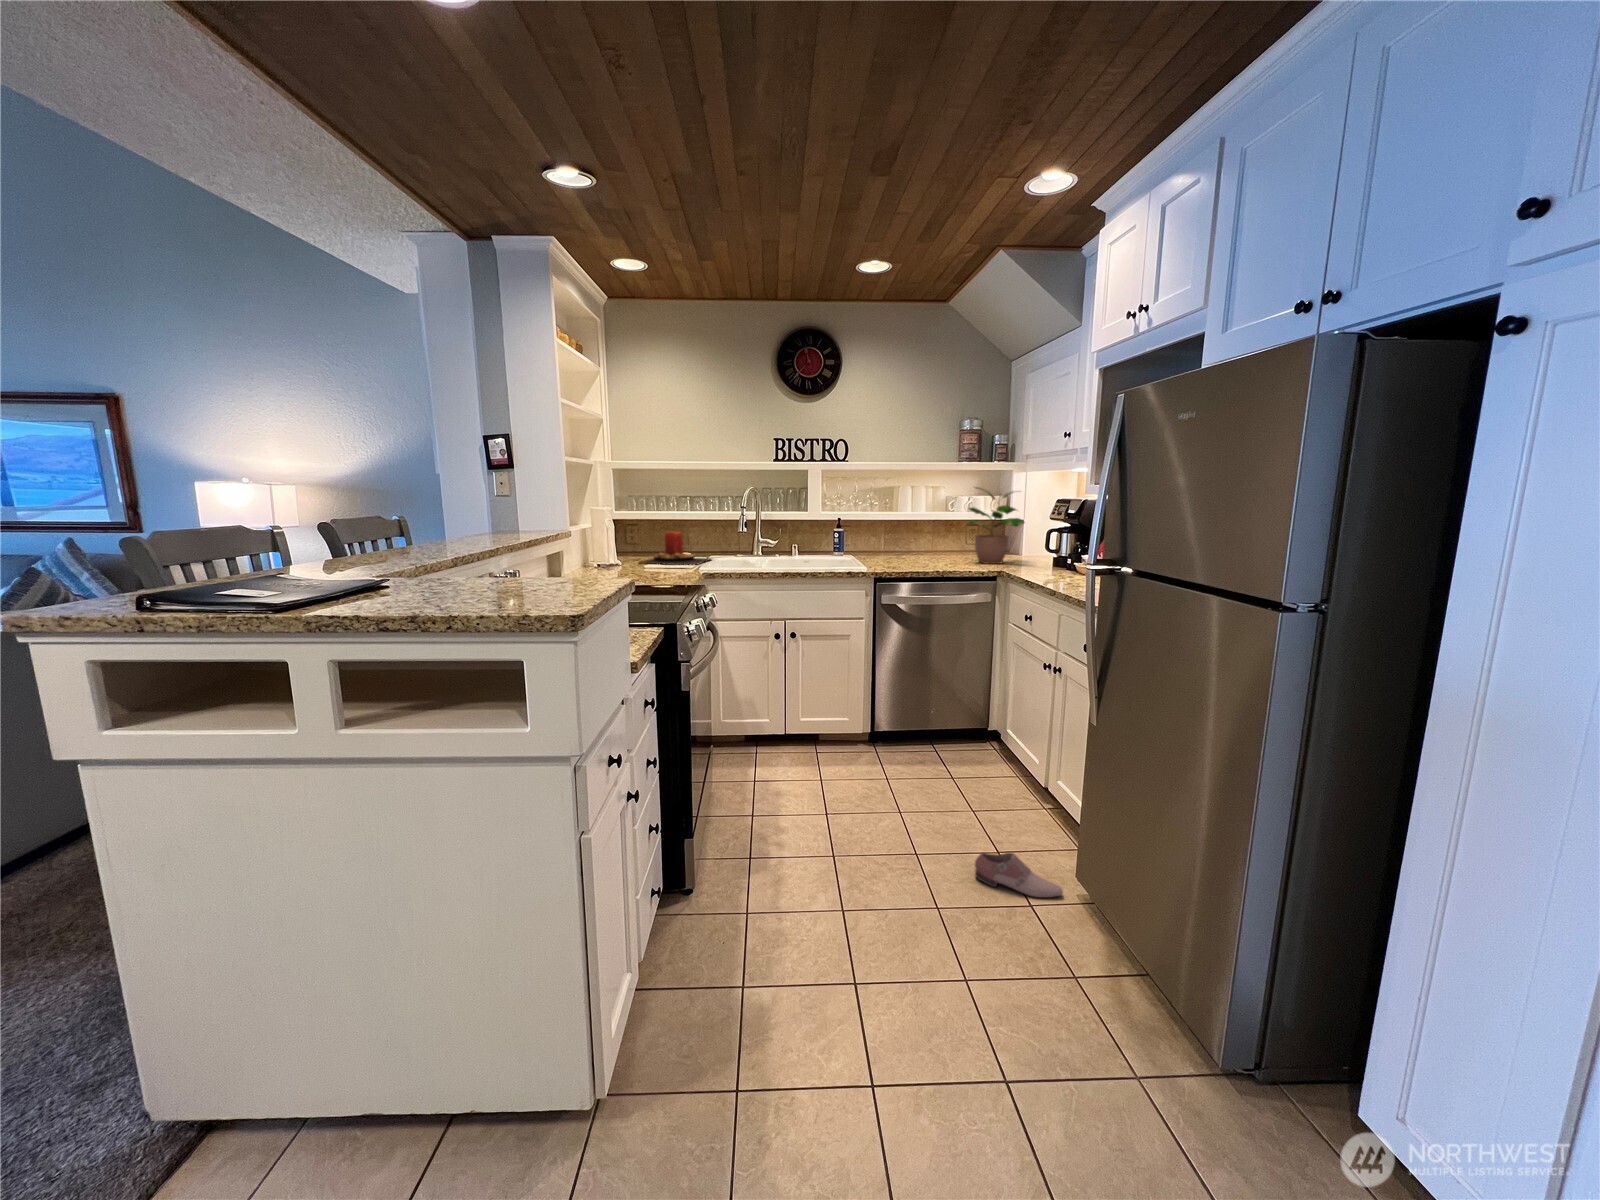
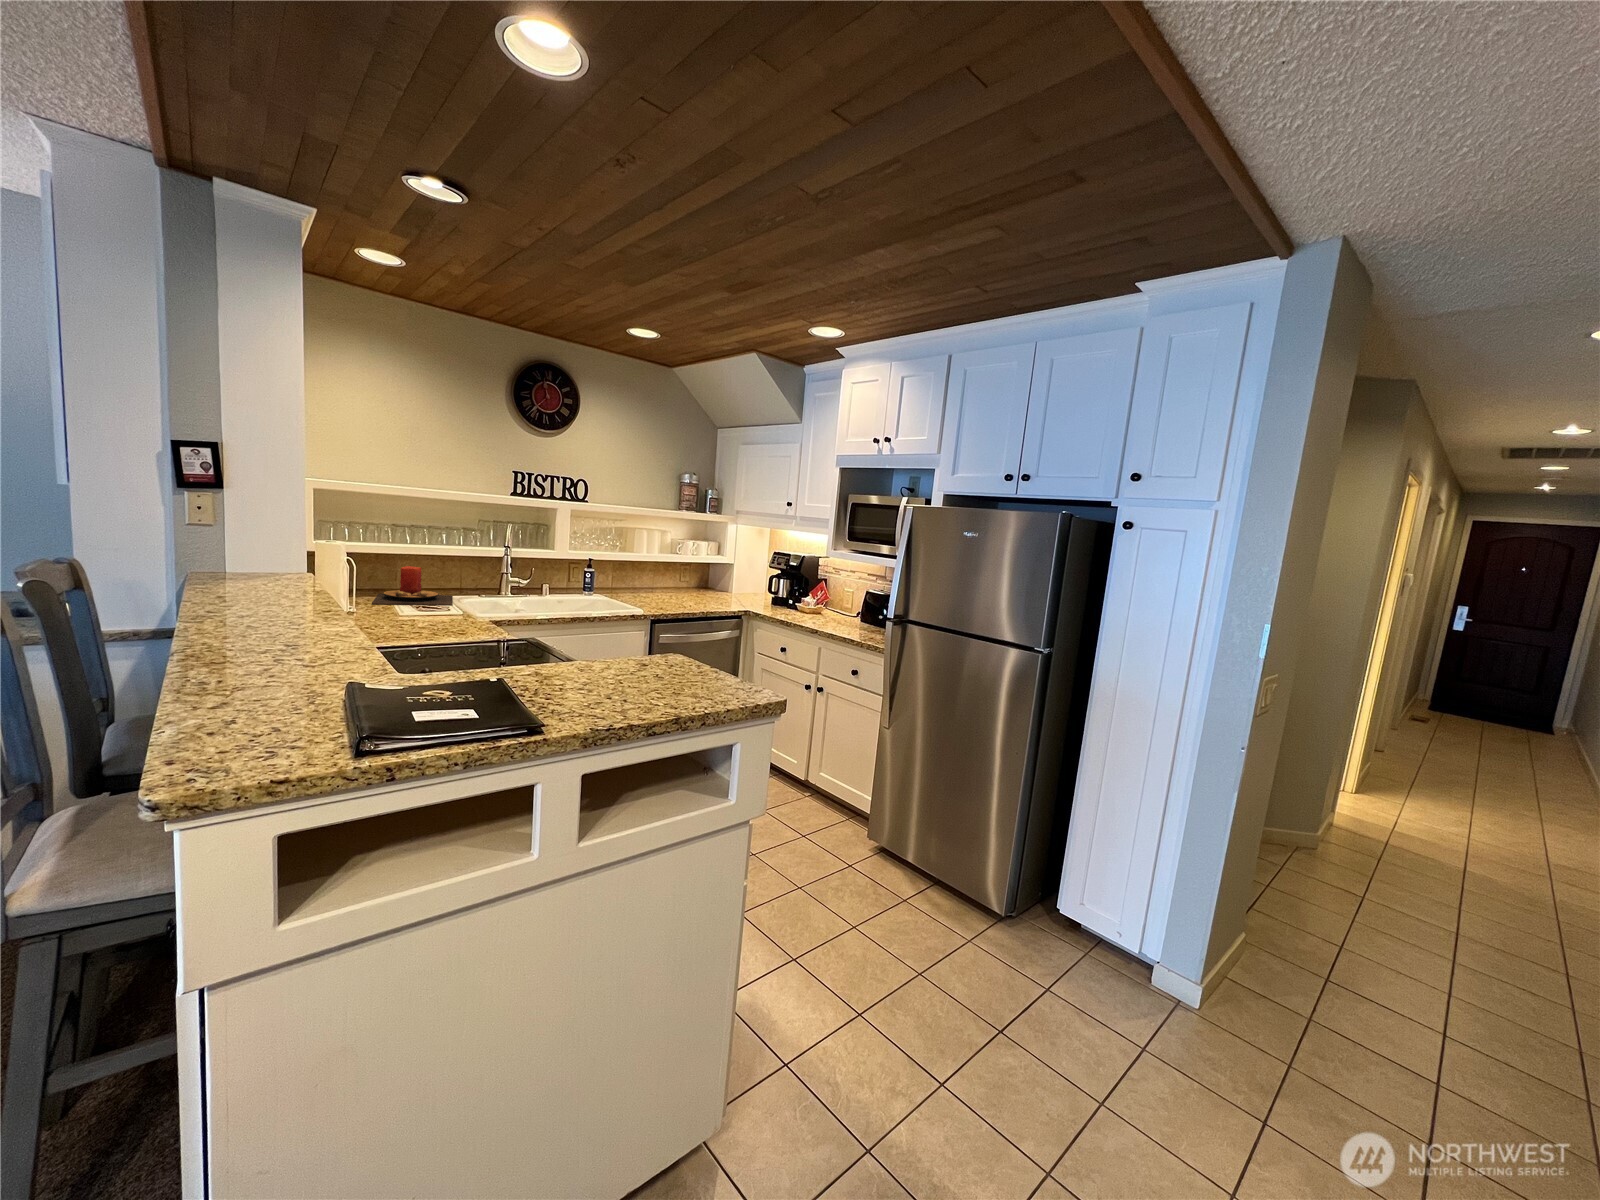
potted plant: present [967,487,1024,564] -> none [694,535,748,600]
shoe: present [975,853,1063,898] -> none [801,826,860,854]

